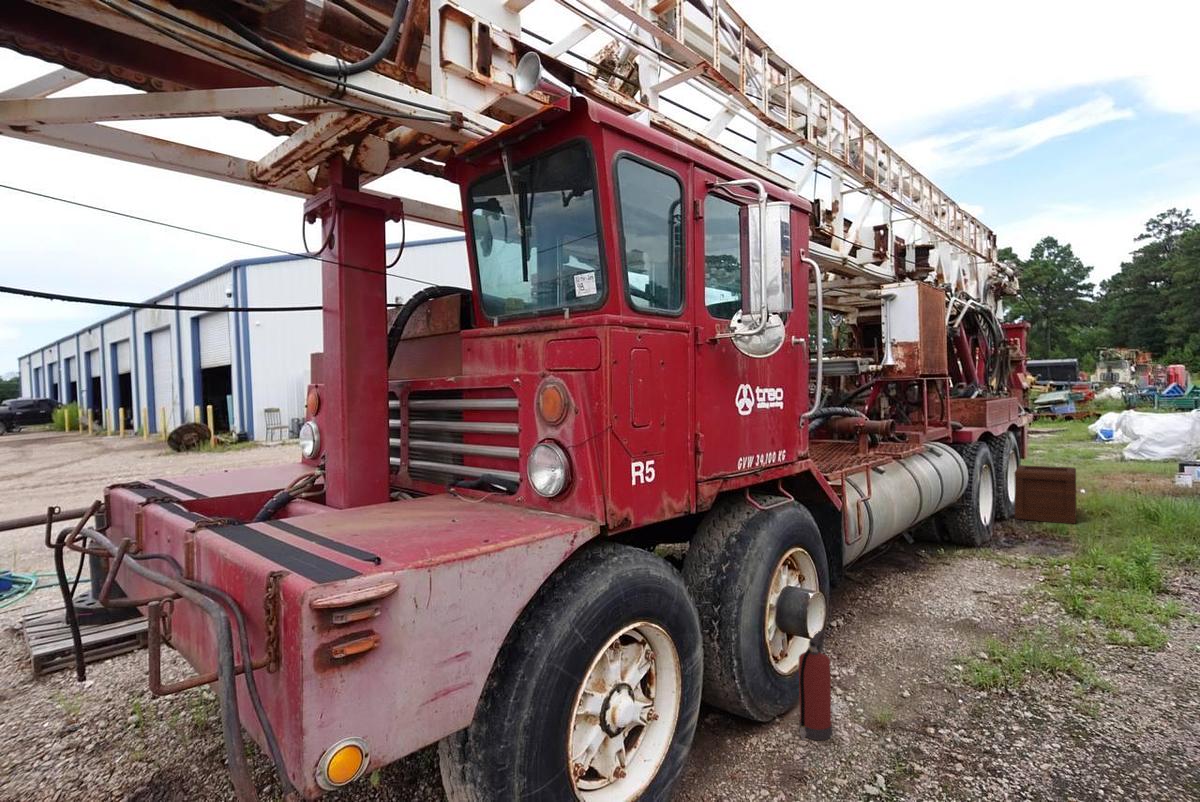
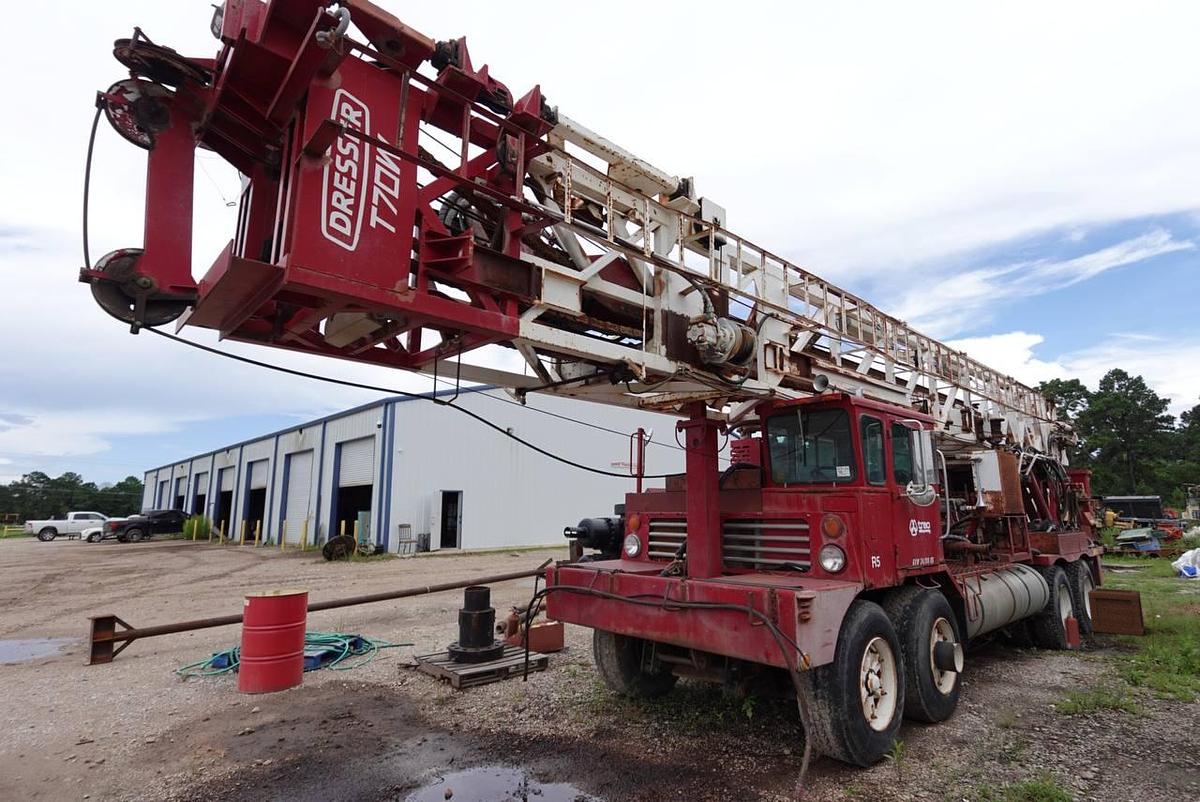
fire extinguisher: present [799,630,832,741] -> present [1064,610,1081,650]

